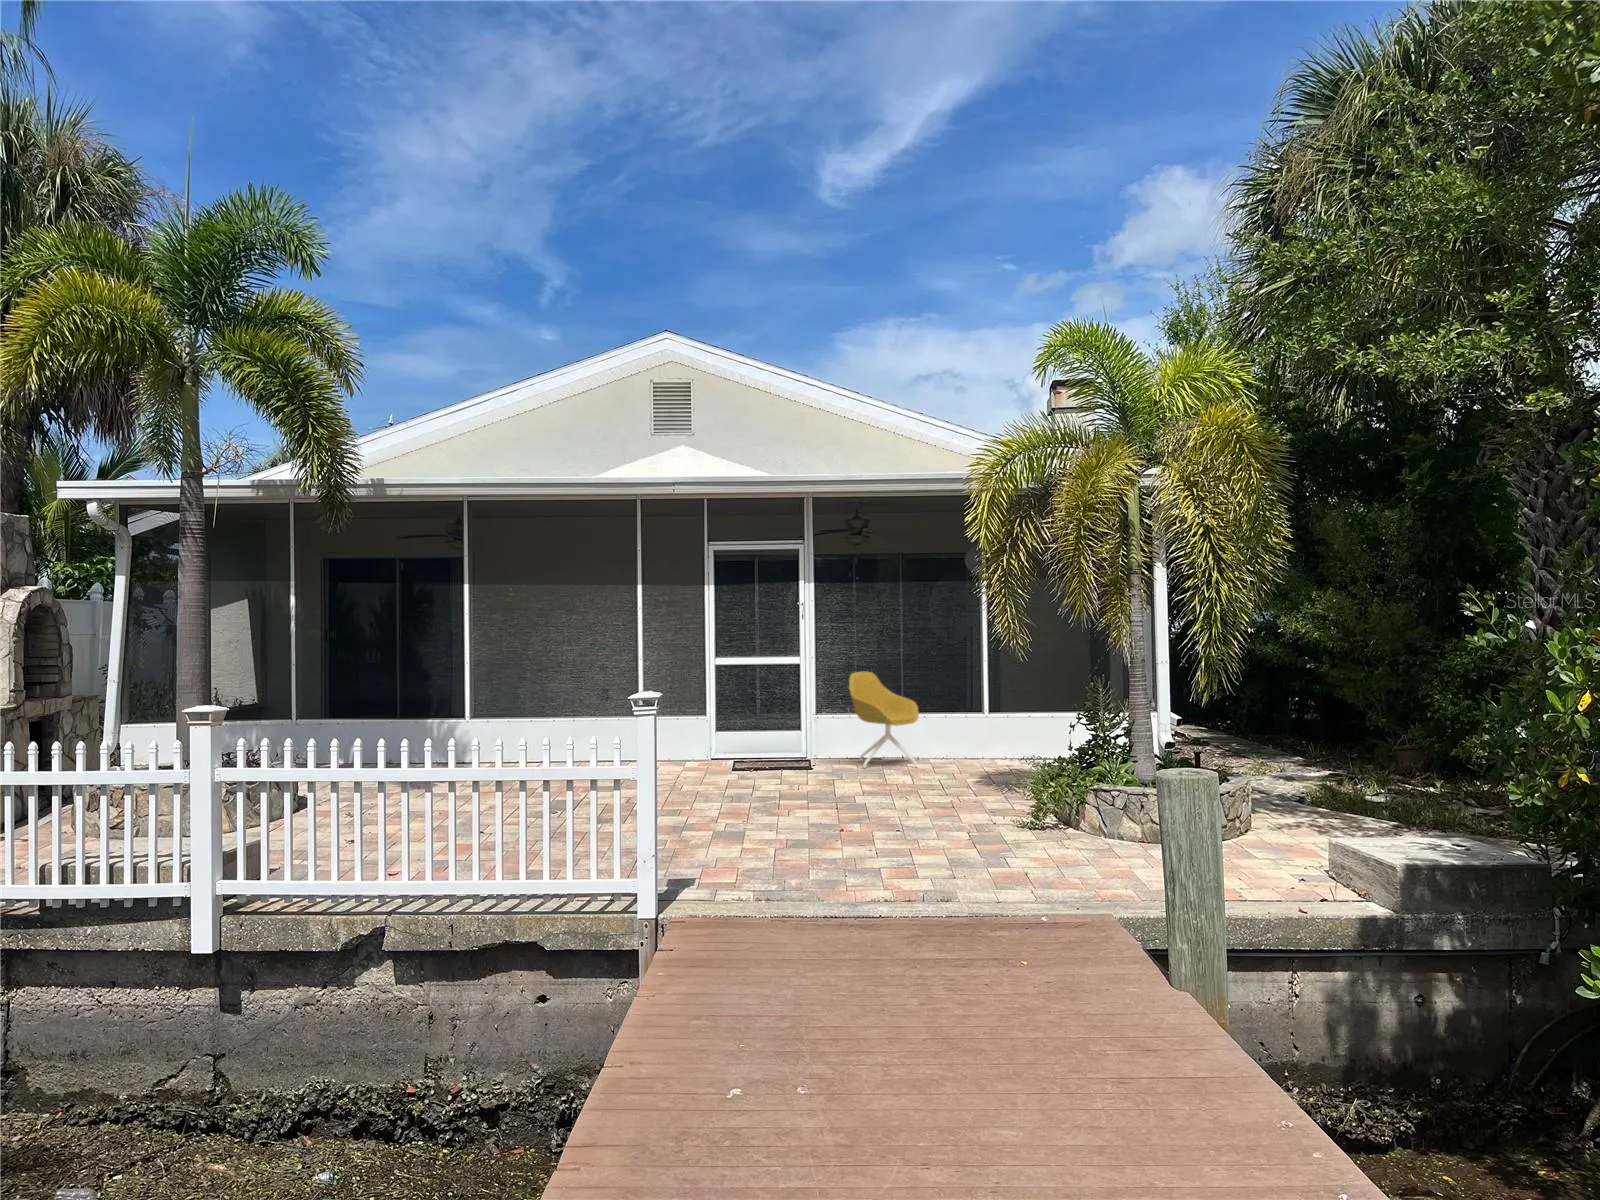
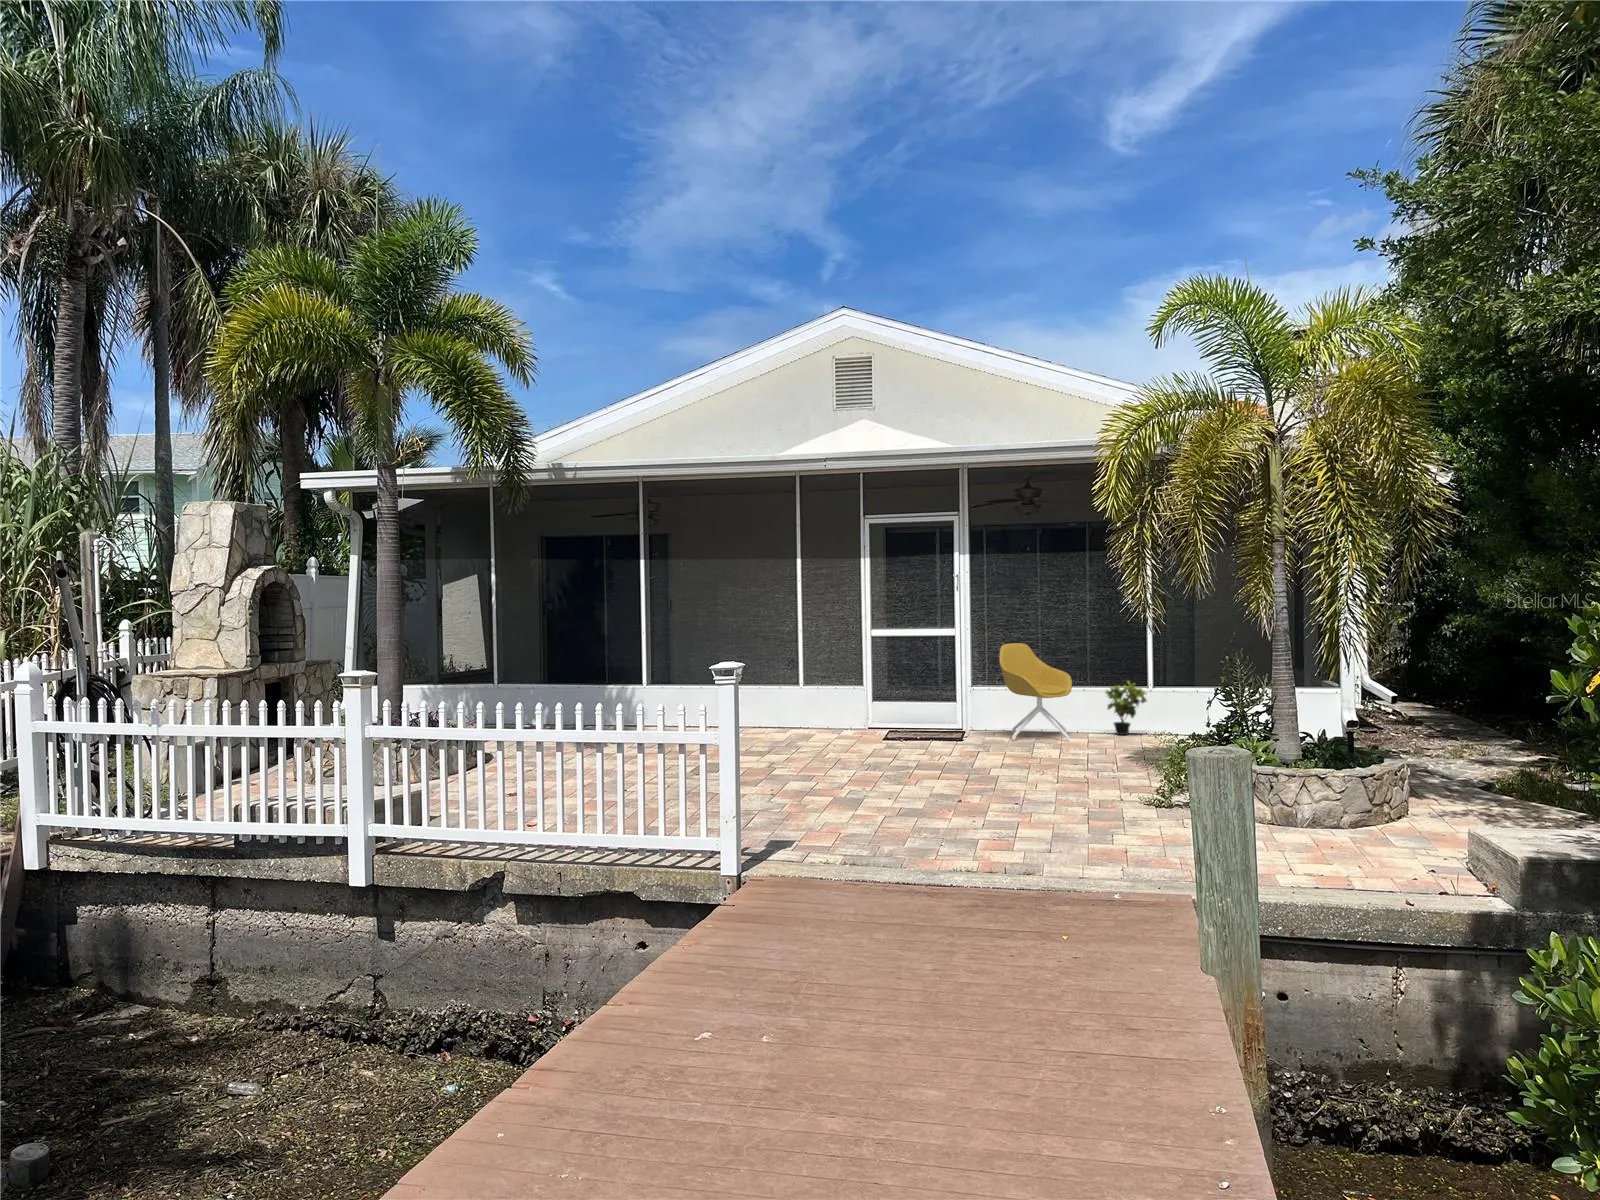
potted plant: none [947,707,988,760] -> present [1105,681,1147,735]

